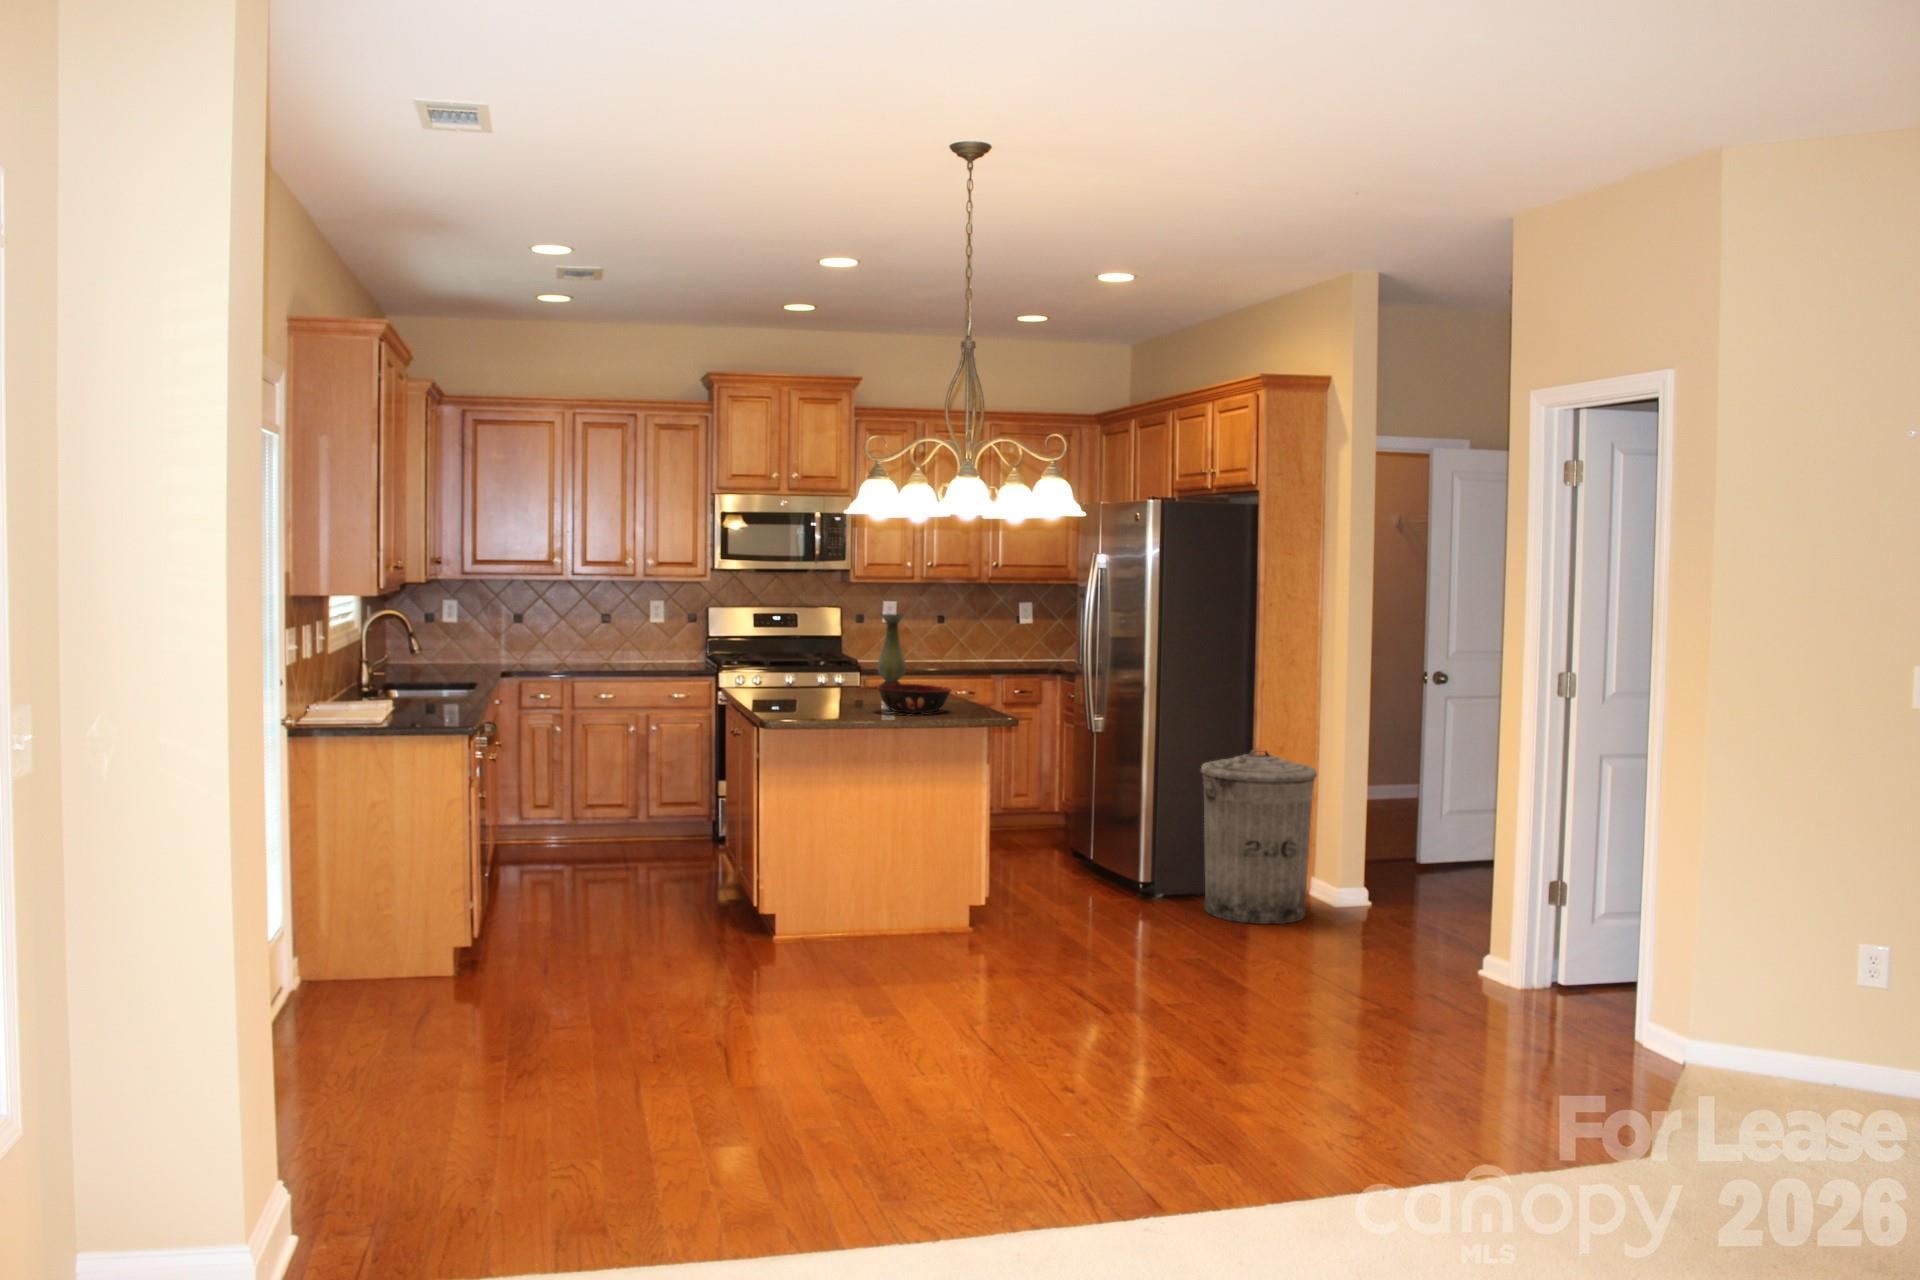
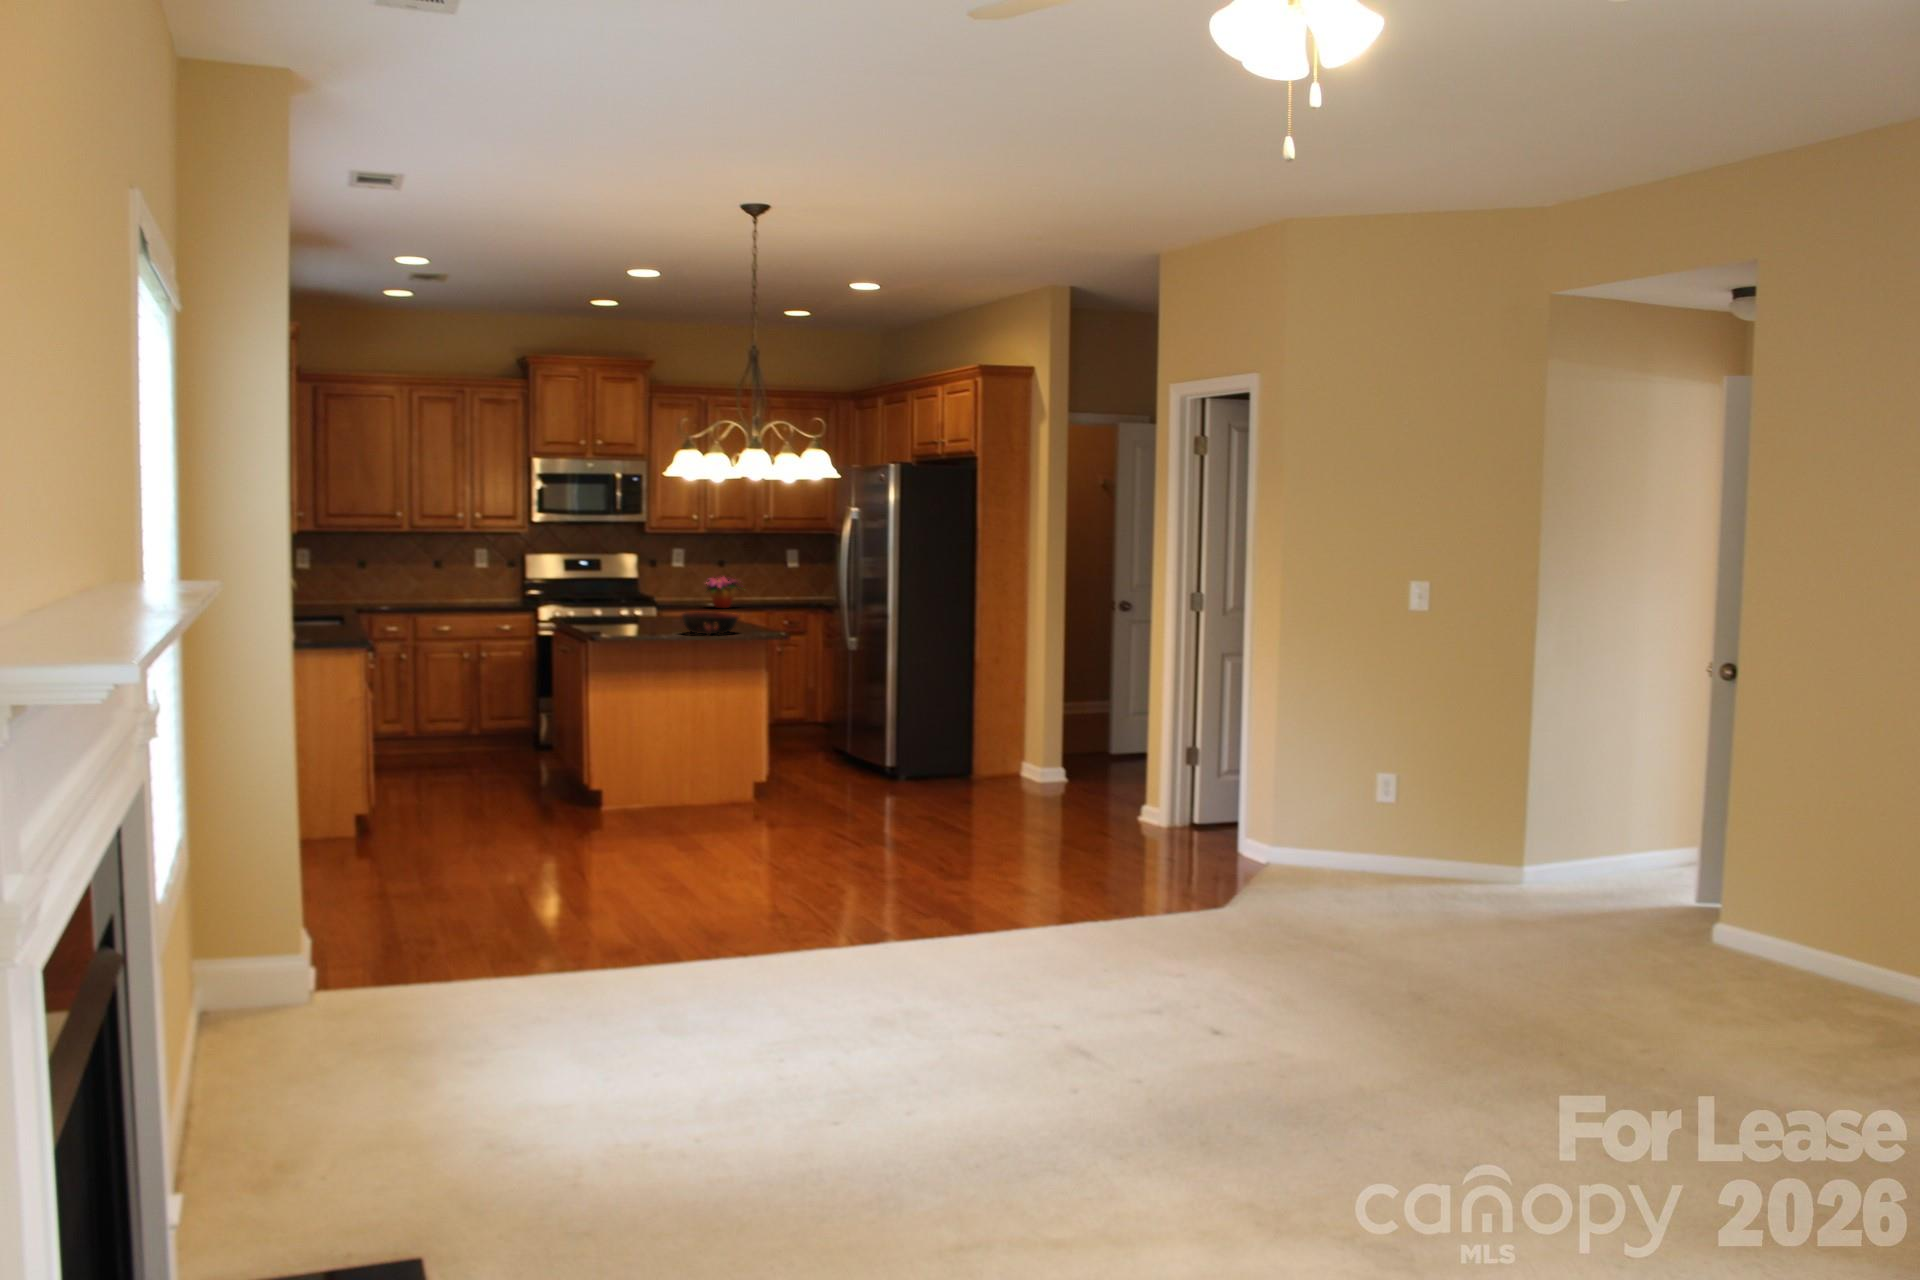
vase: present [878,614,906,685] -> none [675,558,699,619]
flower arrangement: none [910,635,967,673] -> present [704,577,739,608]
trash can: present [1201,750,1317,924] -> none [936,661,1025,794]

